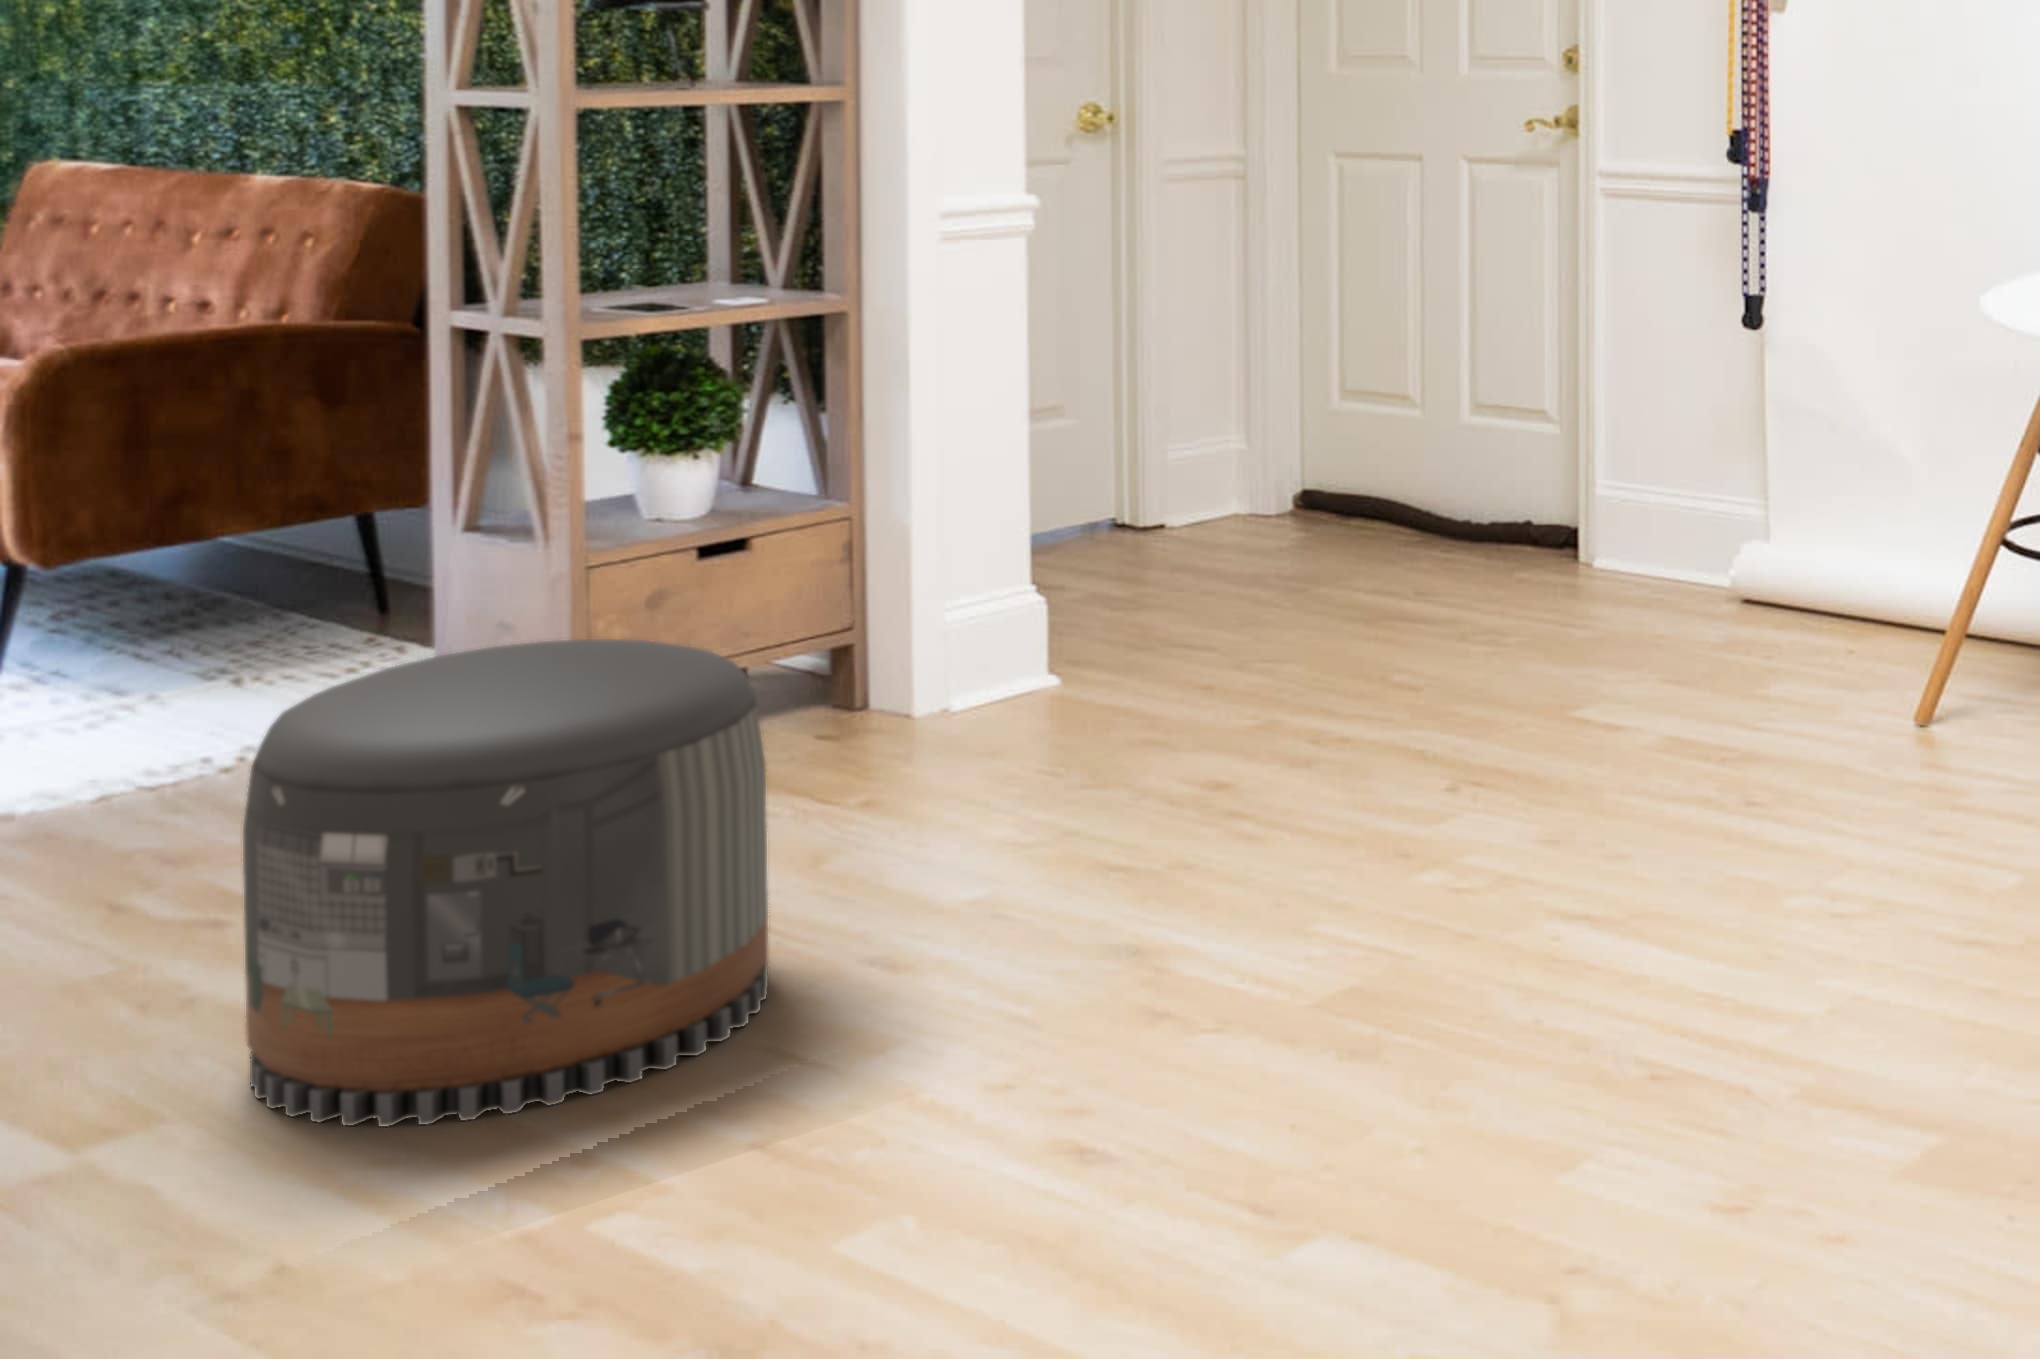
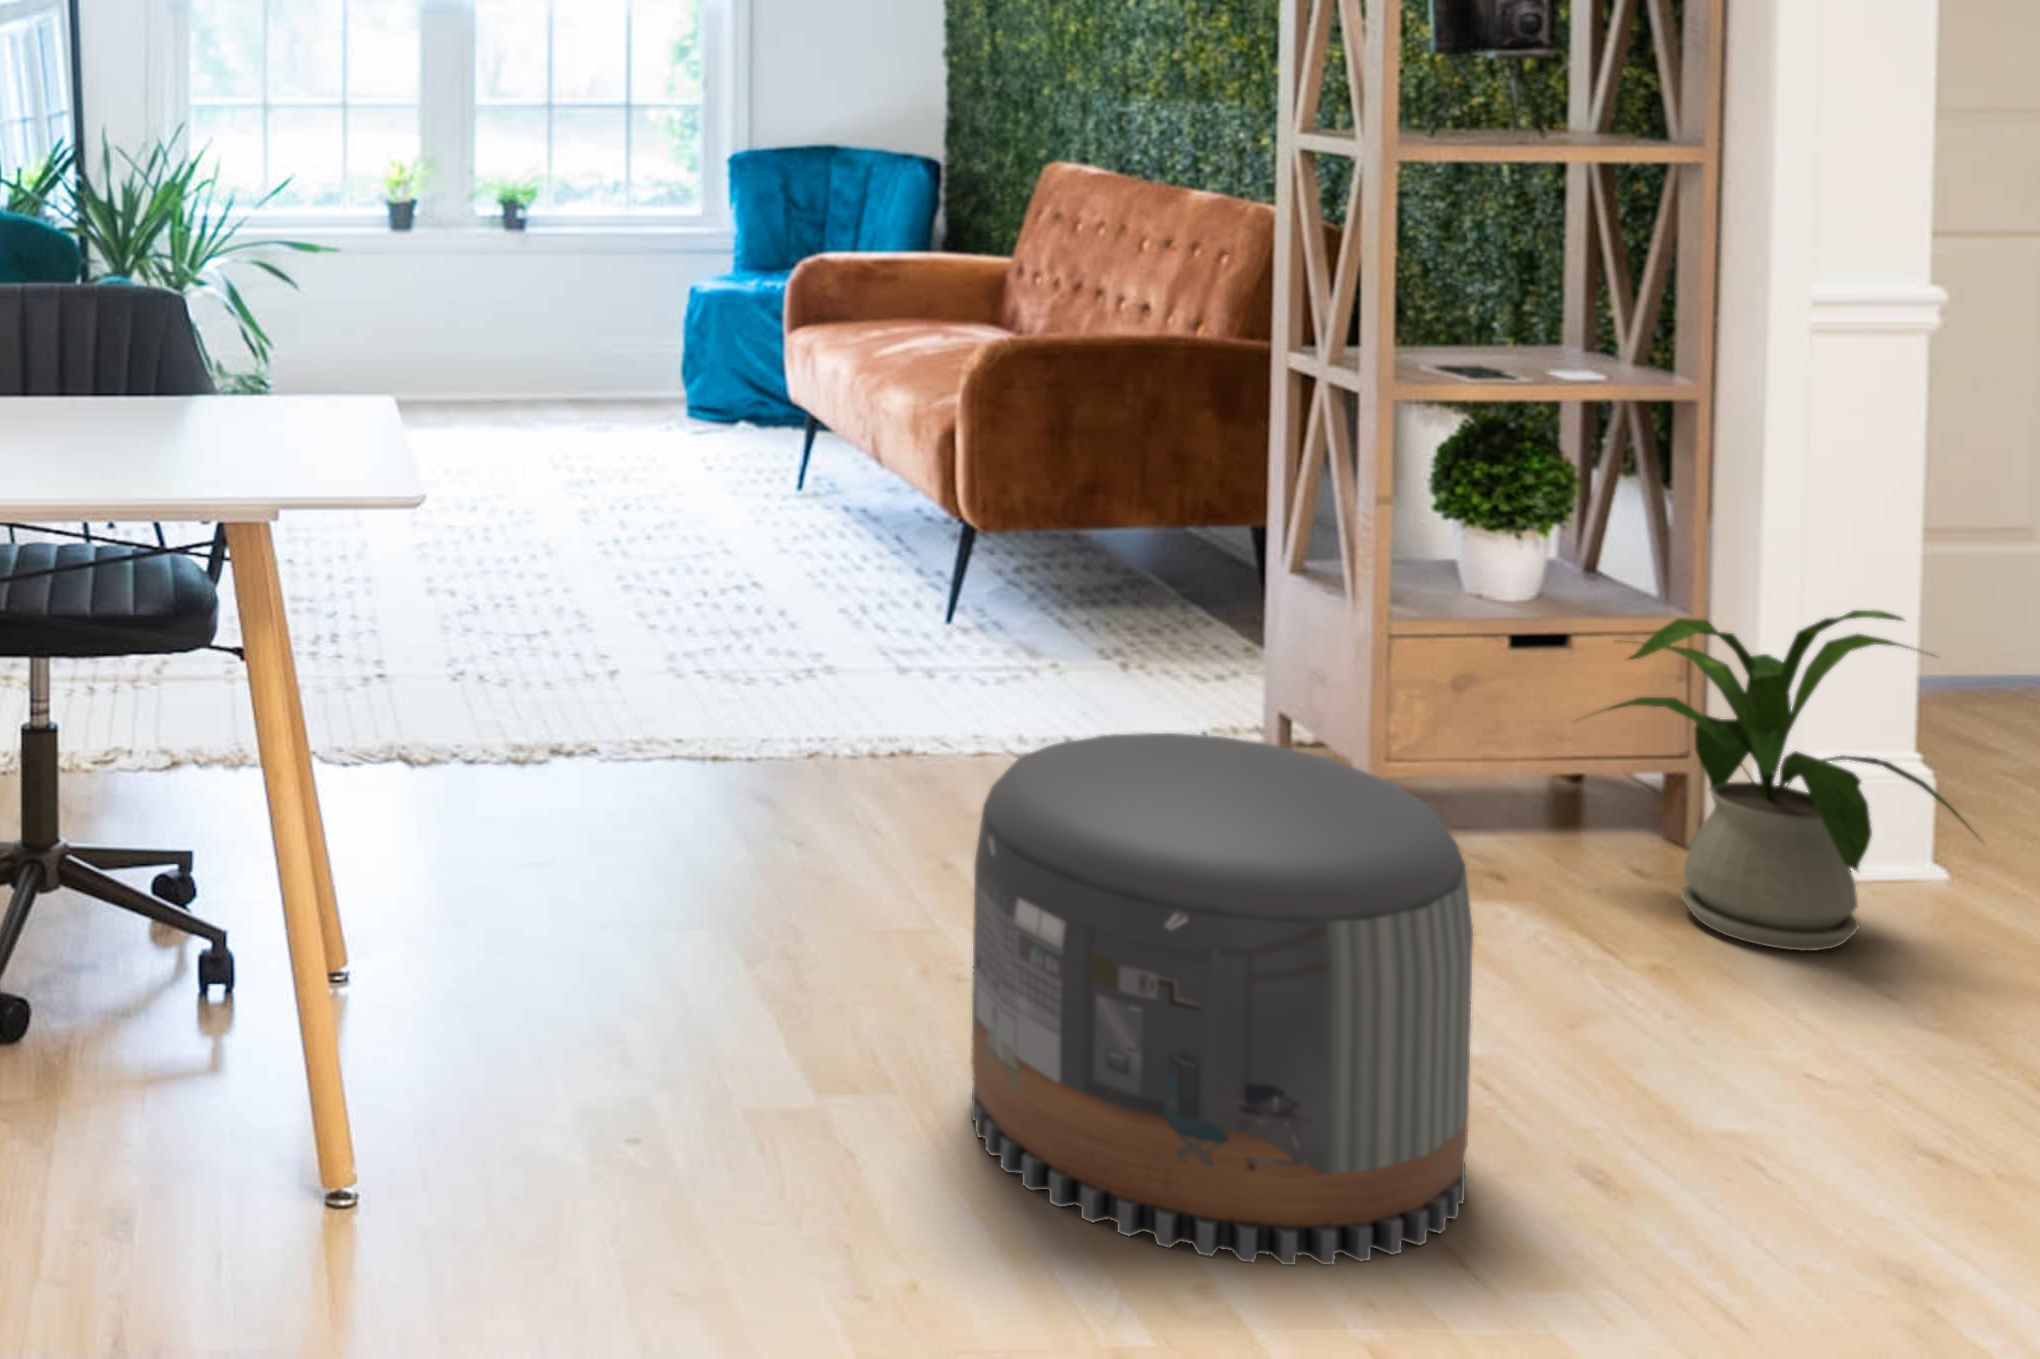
house plant: none [756,447,1092,751] -> present [1605,610,1978,951]

